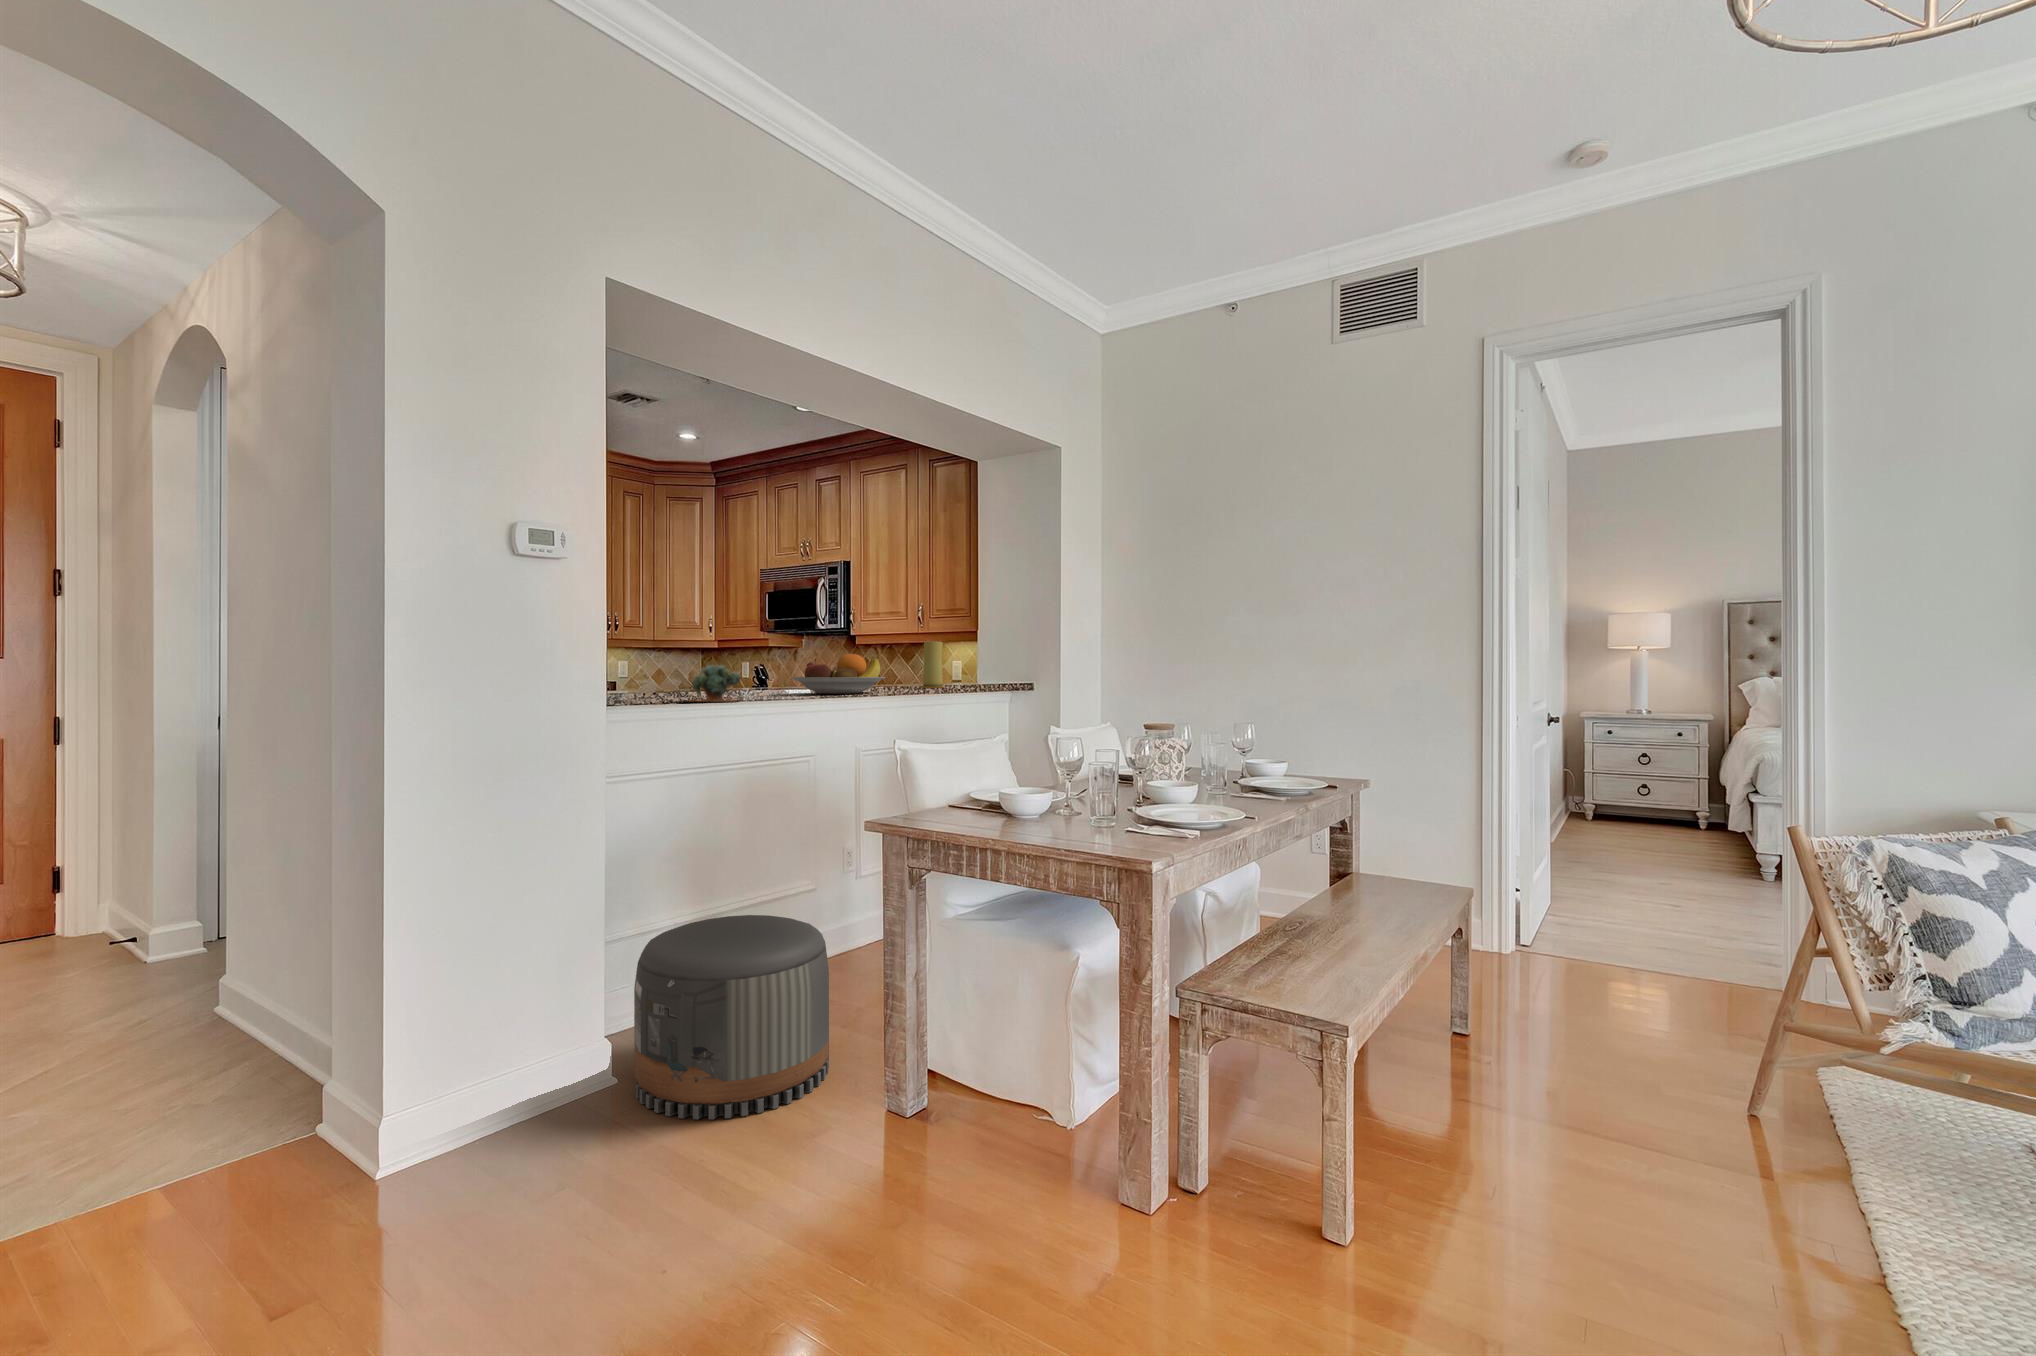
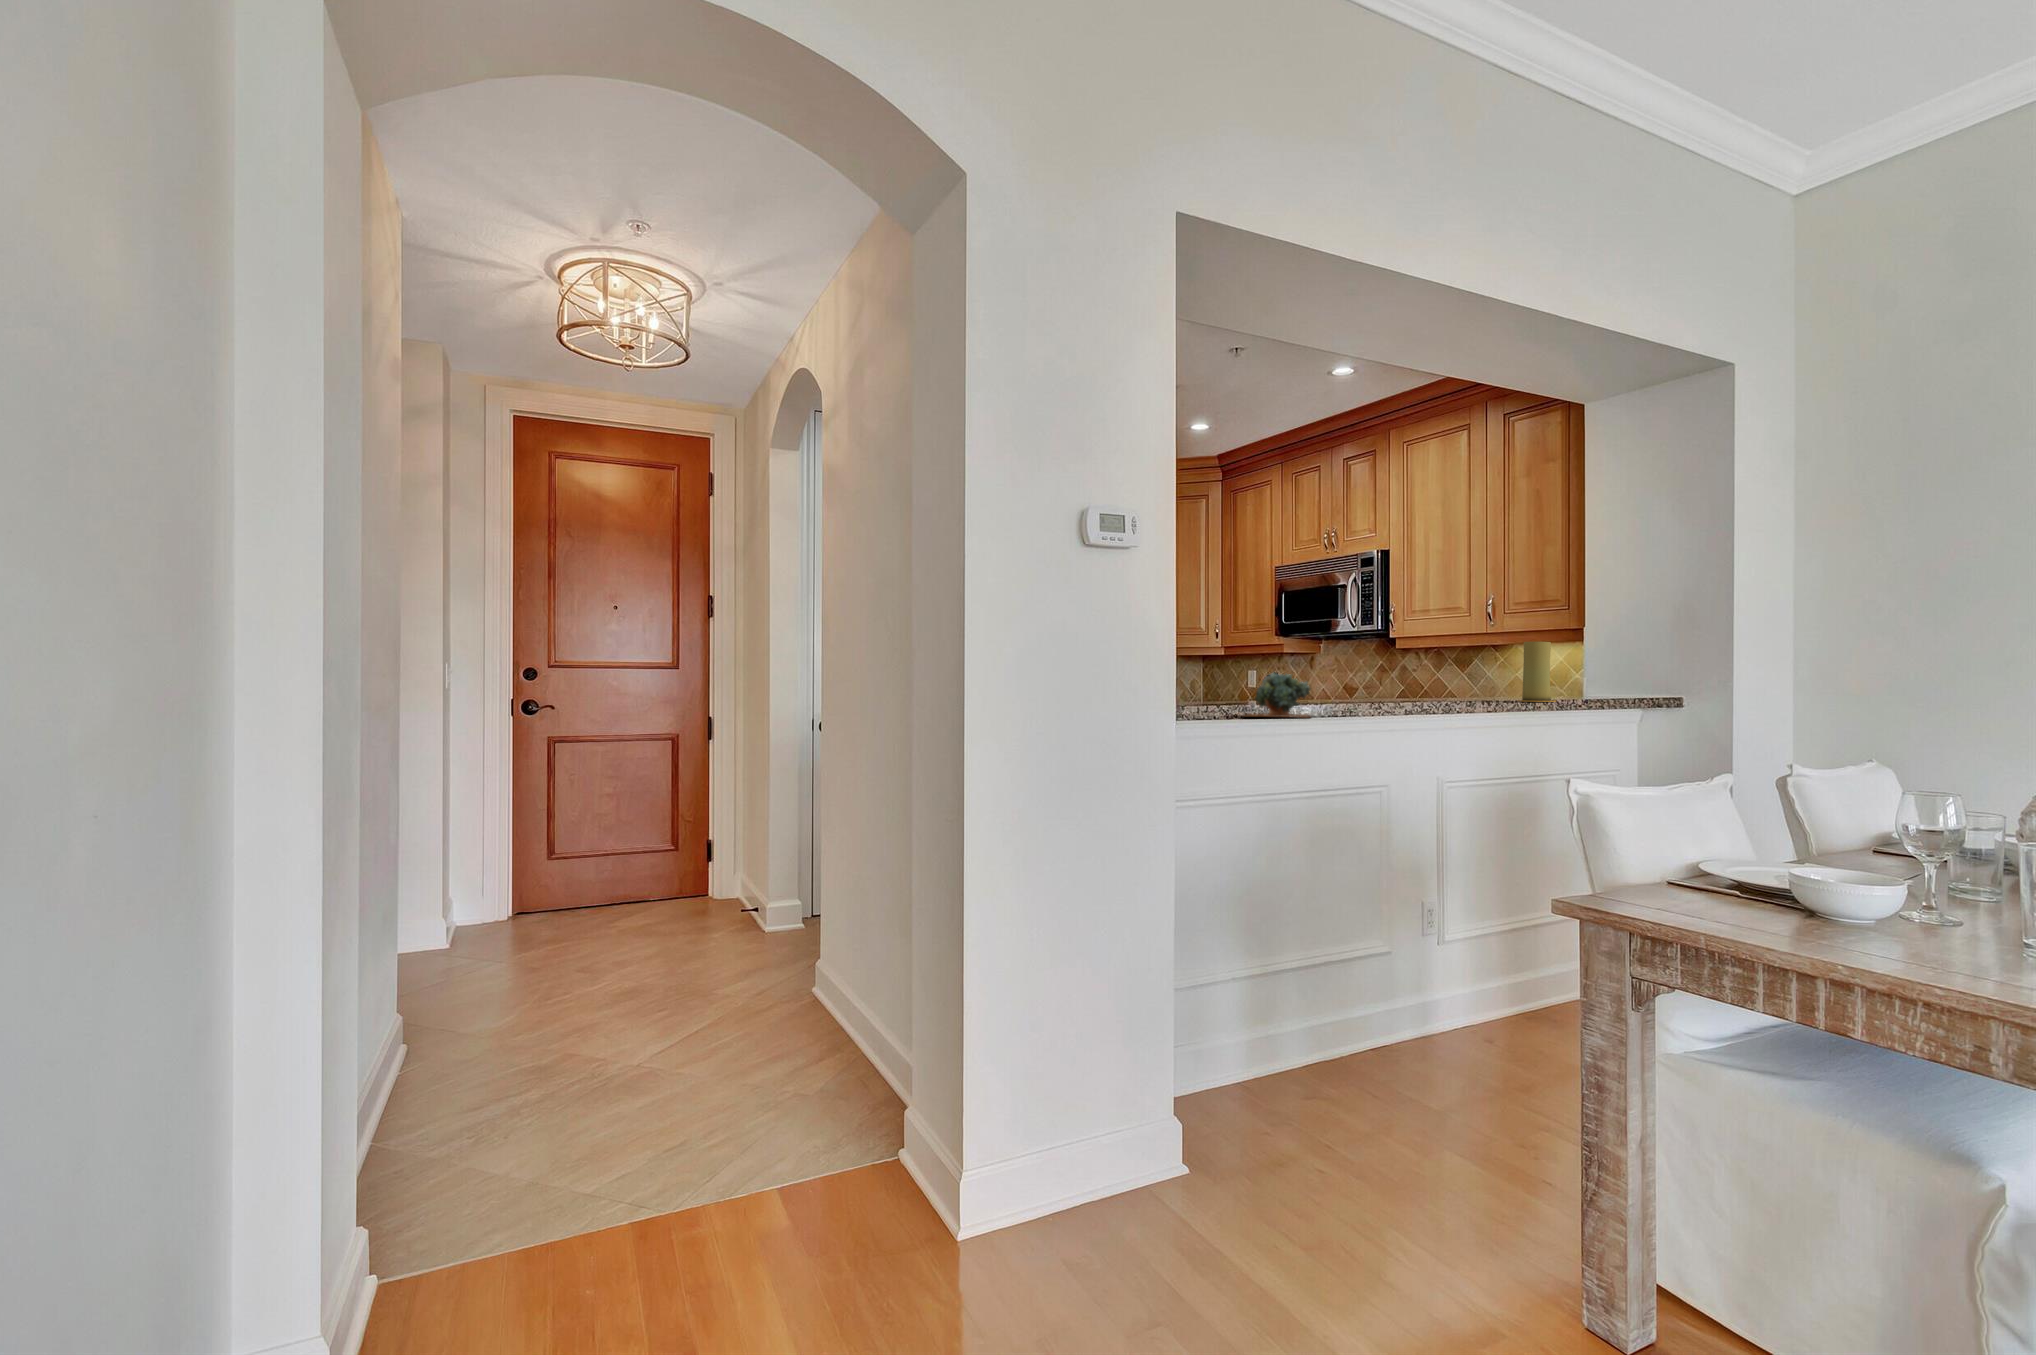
fruit bowl: present [792,654,885,694] -> none [1360,659,1486,709]
pouf: present [634,915,829,1119] -> none [1212,986,1461,1264]

